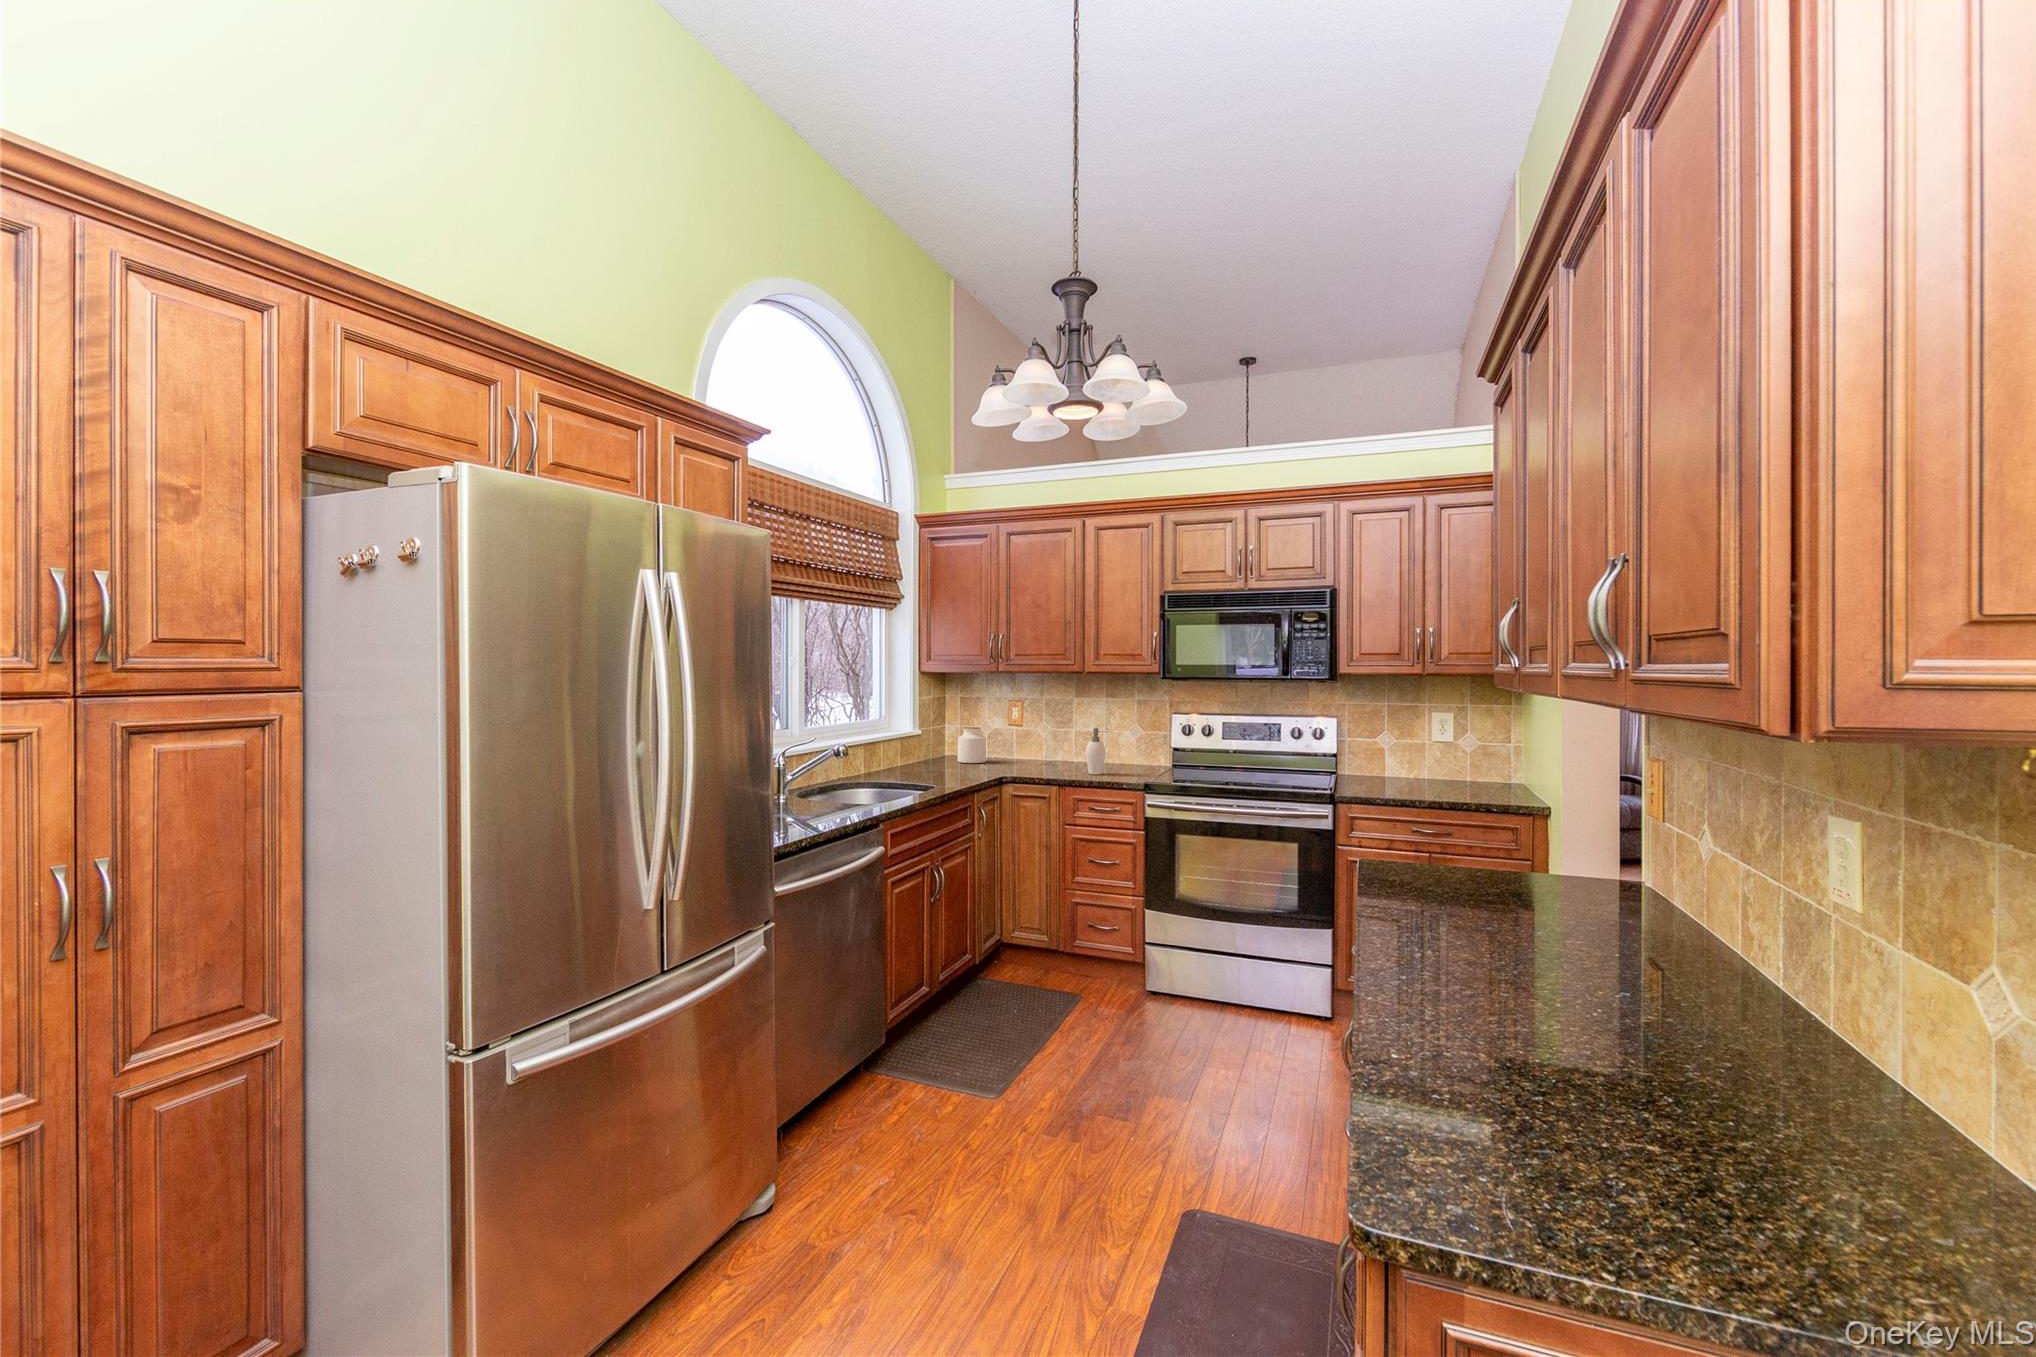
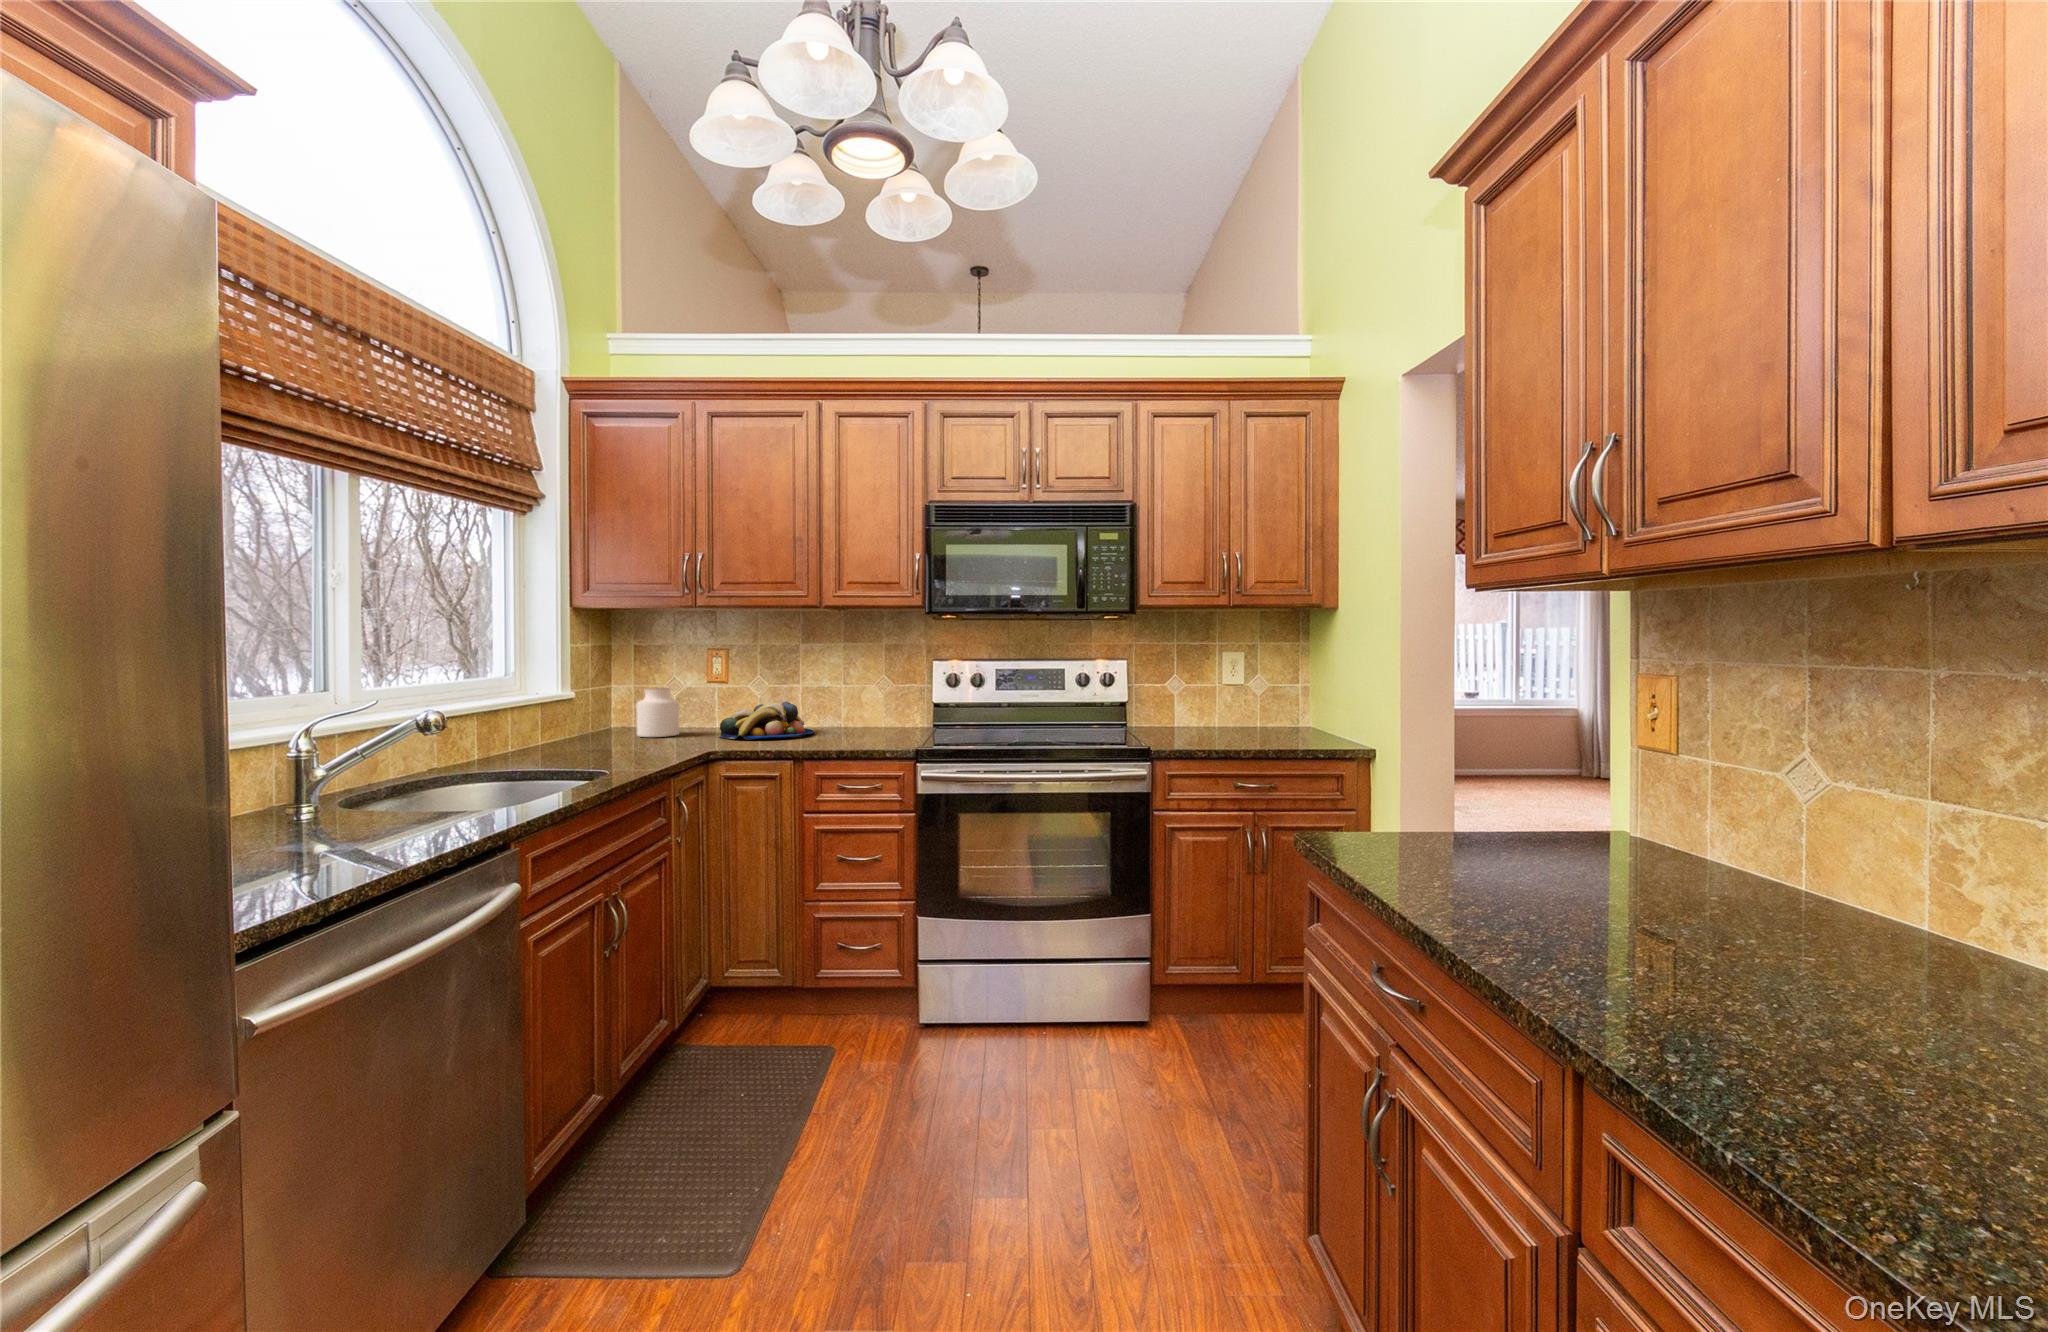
soap dispenser: present [1086,728,1108,774] -> none [826,682,861,743]
fruit bowl: none [1012,741,1081,768] -> present [720,702,814,739]

